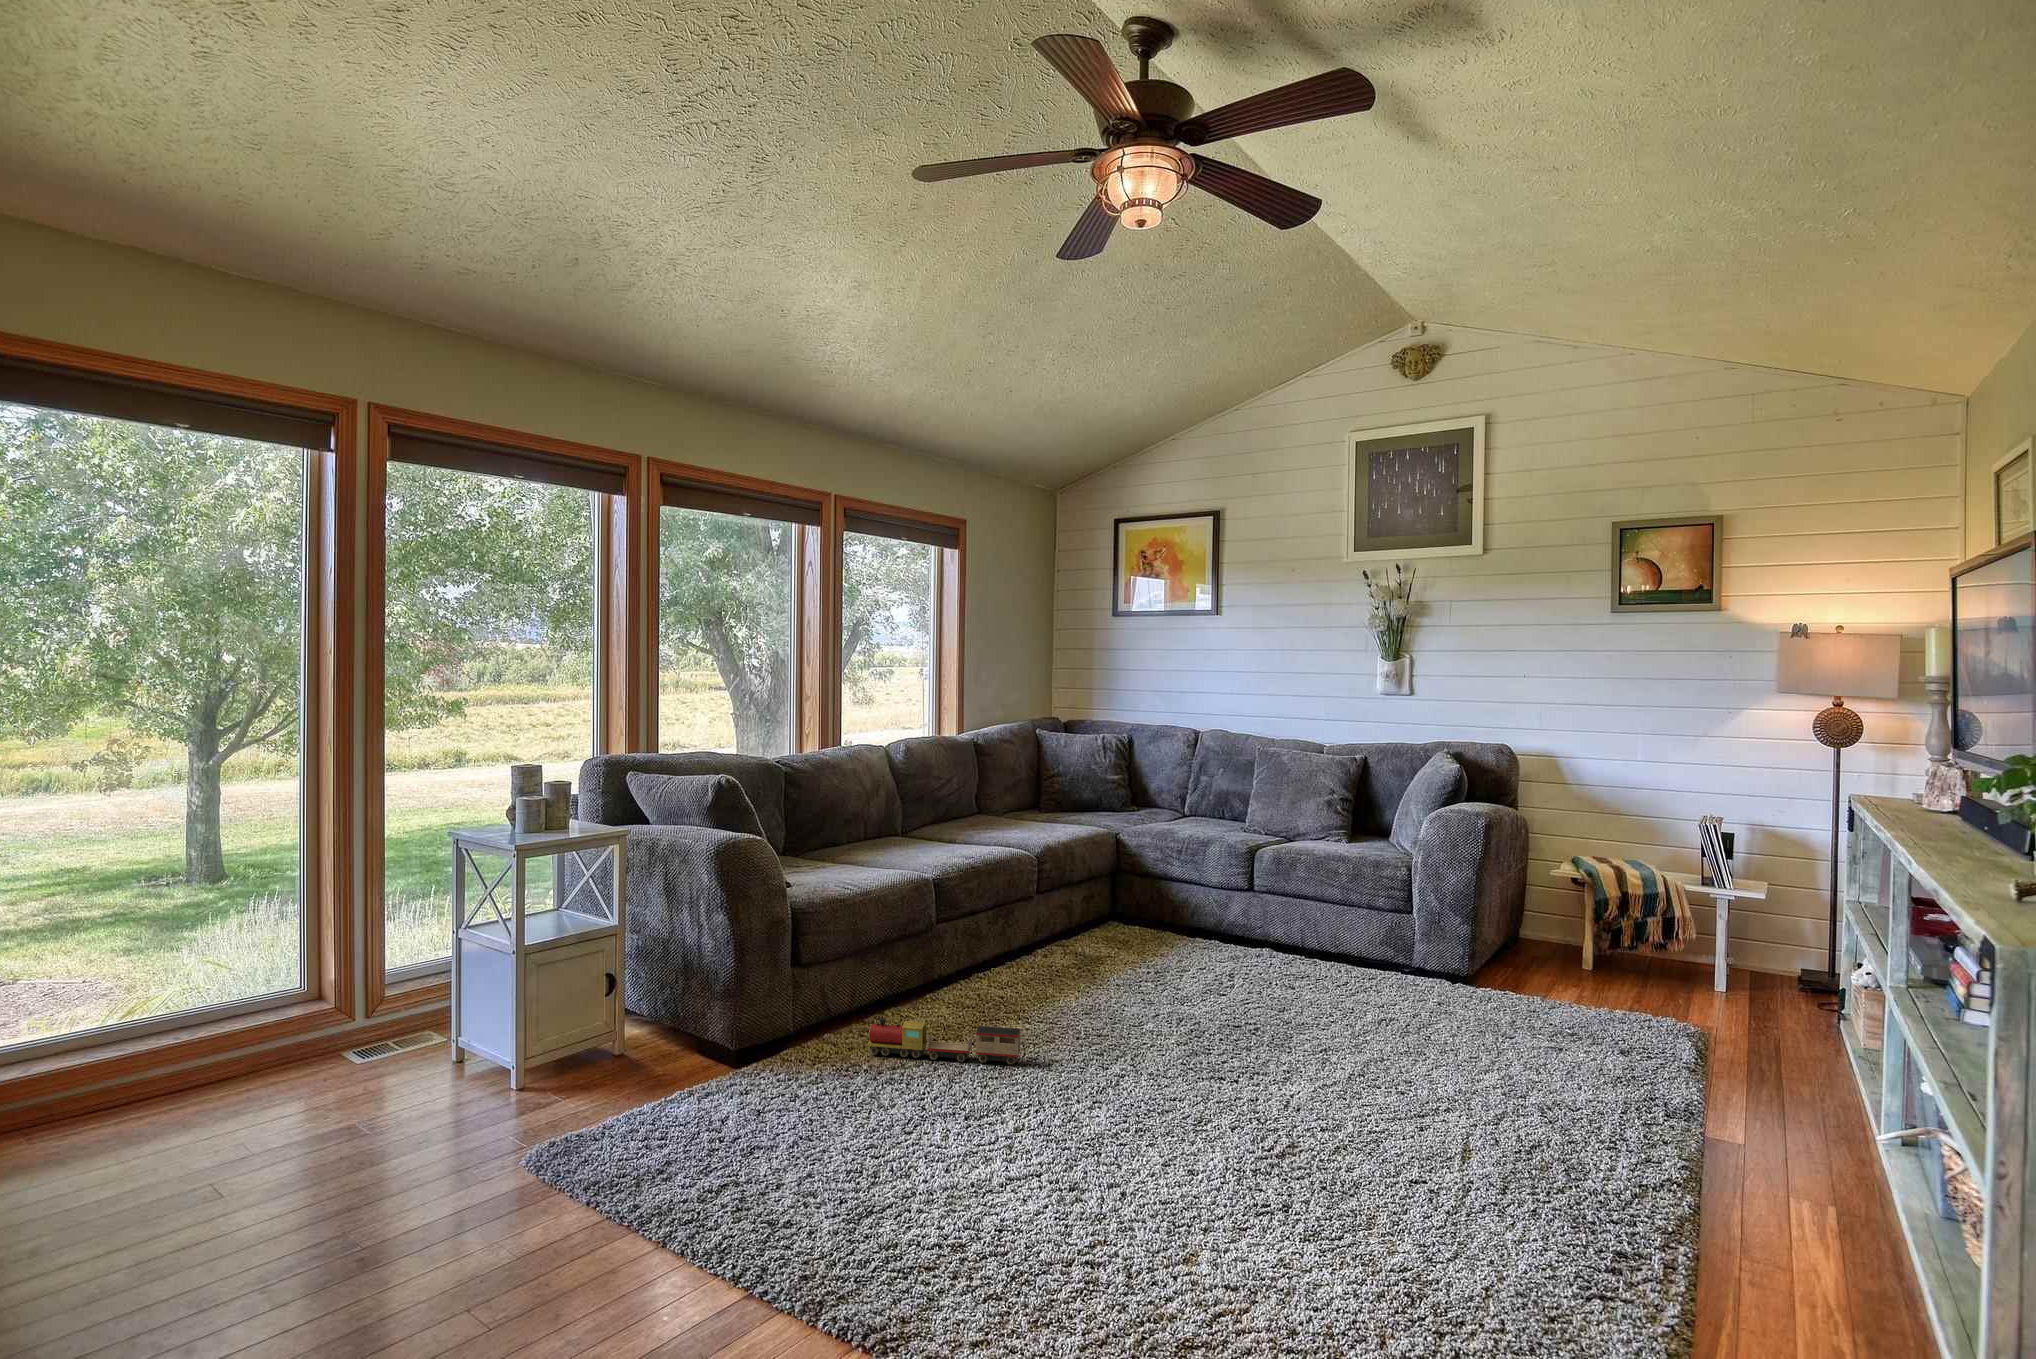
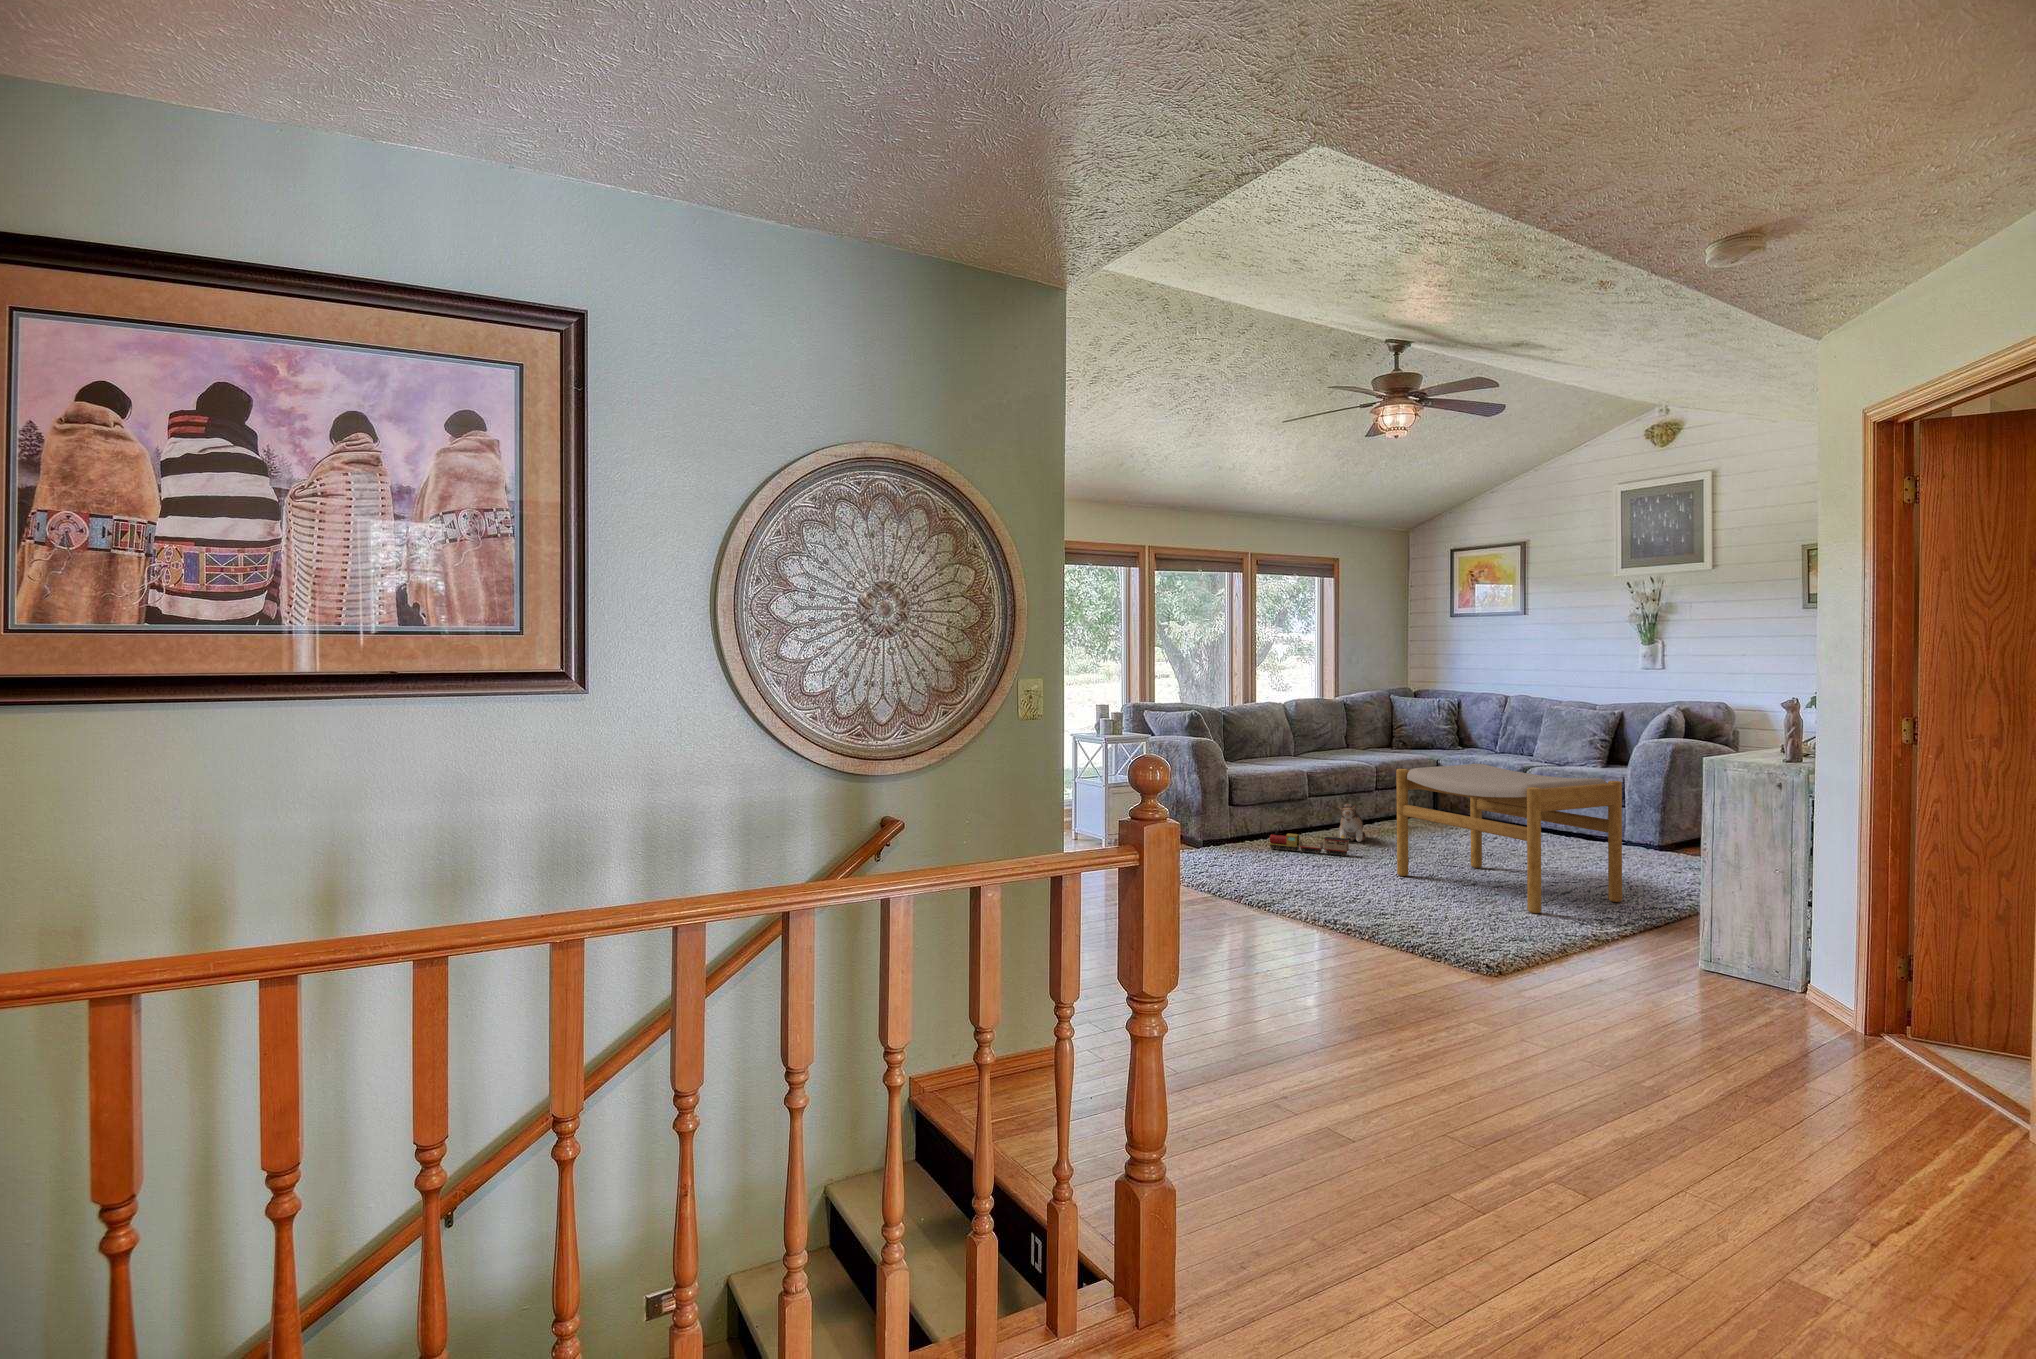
footstool: none [1134,880,1584,1275] -> present [1396,764,1622,913]
plush toy: none [992,943,1034,1013] -> present [1338,804,1366,842]

